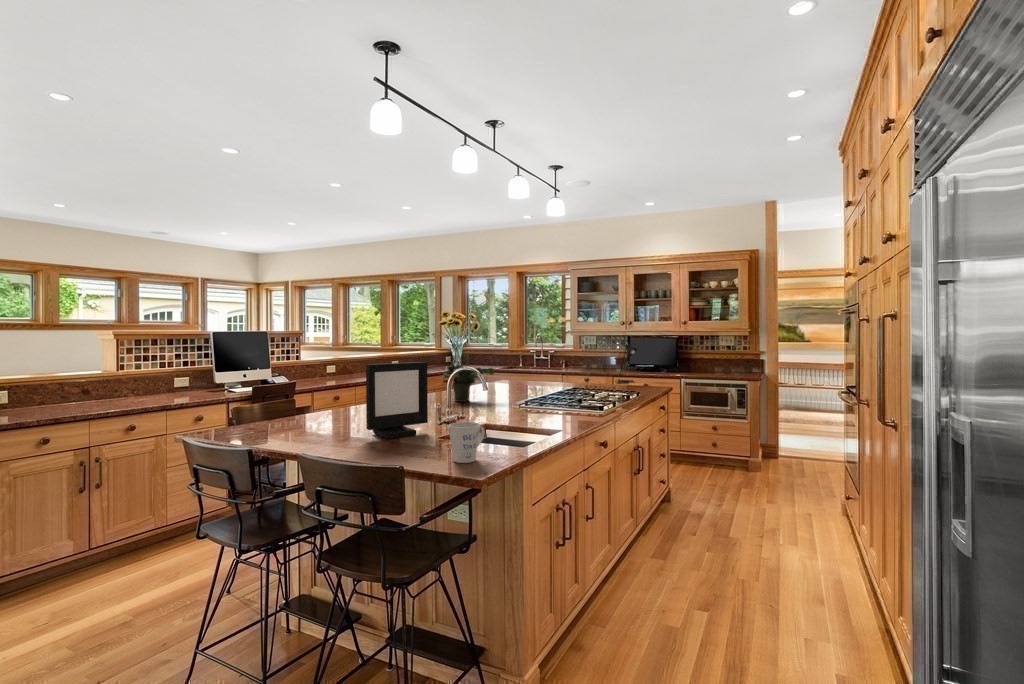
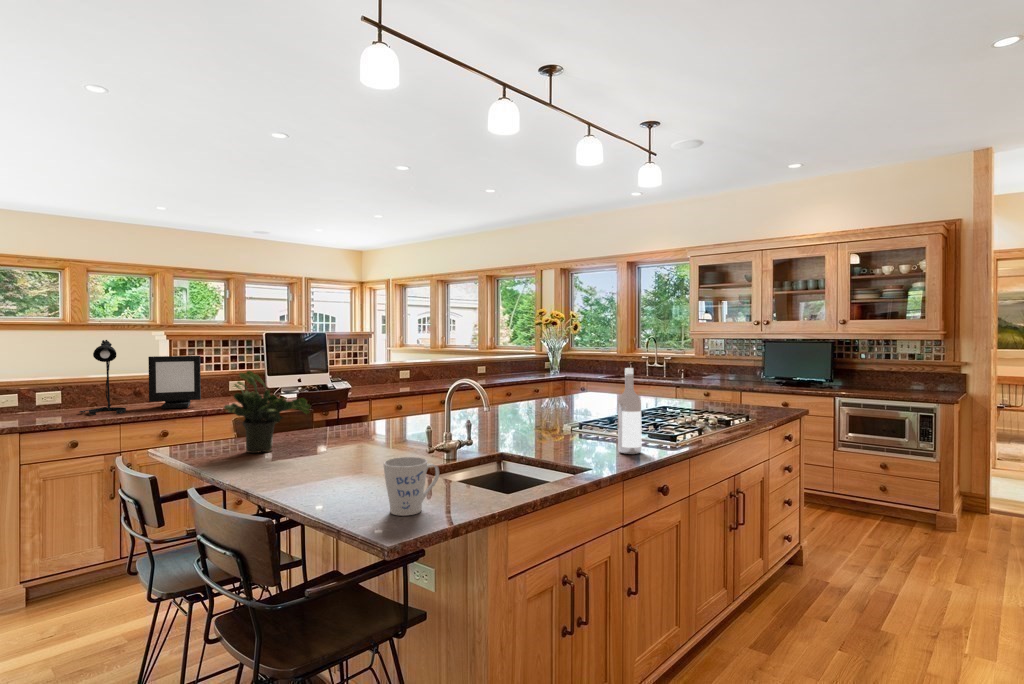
desk lamp: present [615,344,637,384] -> present [80,340,126,415]
potted plant: present [442,353,494,402] -> present [224,371,310,453]
wine bottle: none [571,357,588,419] -> present [618,368,642,454]
picture frame: present [366,362,428,439] -> present [148,356,201,409]

